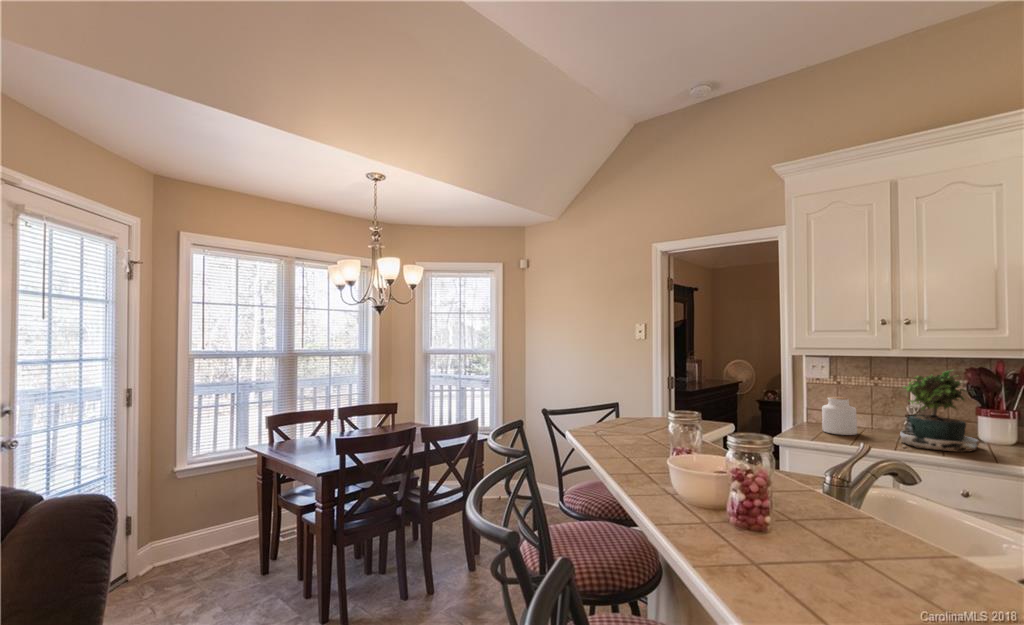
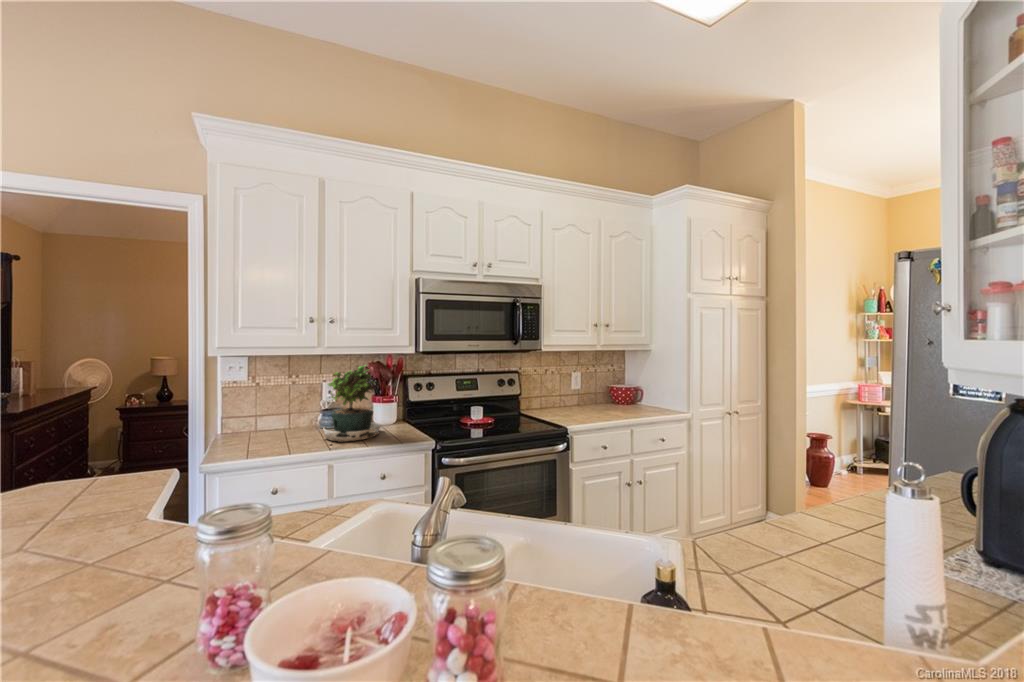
jar: present [822,397,857,435] -> none [245,401,281,444]

